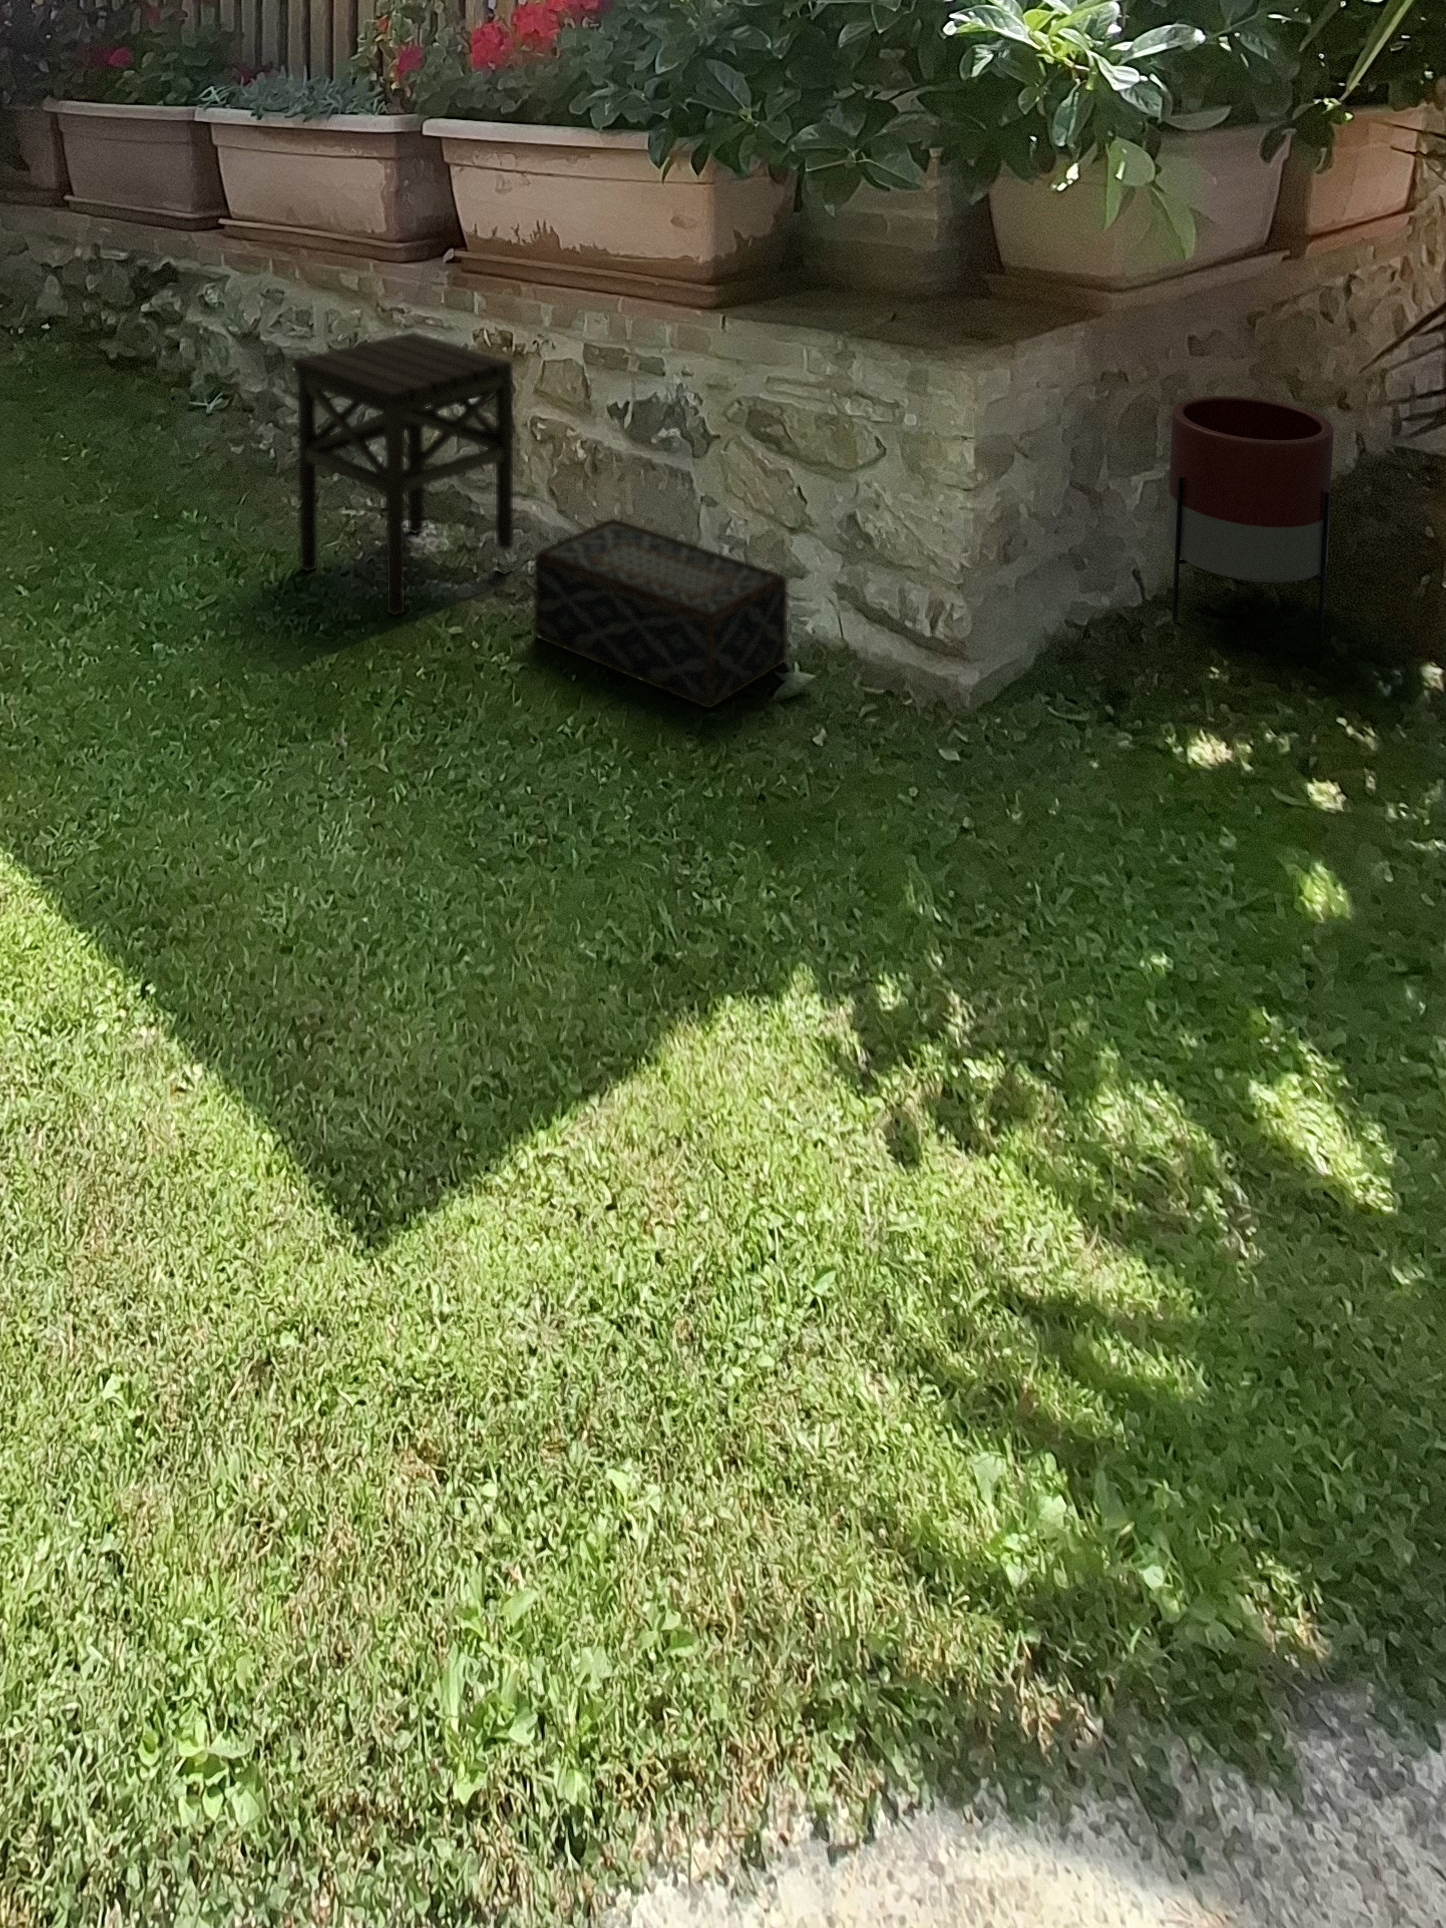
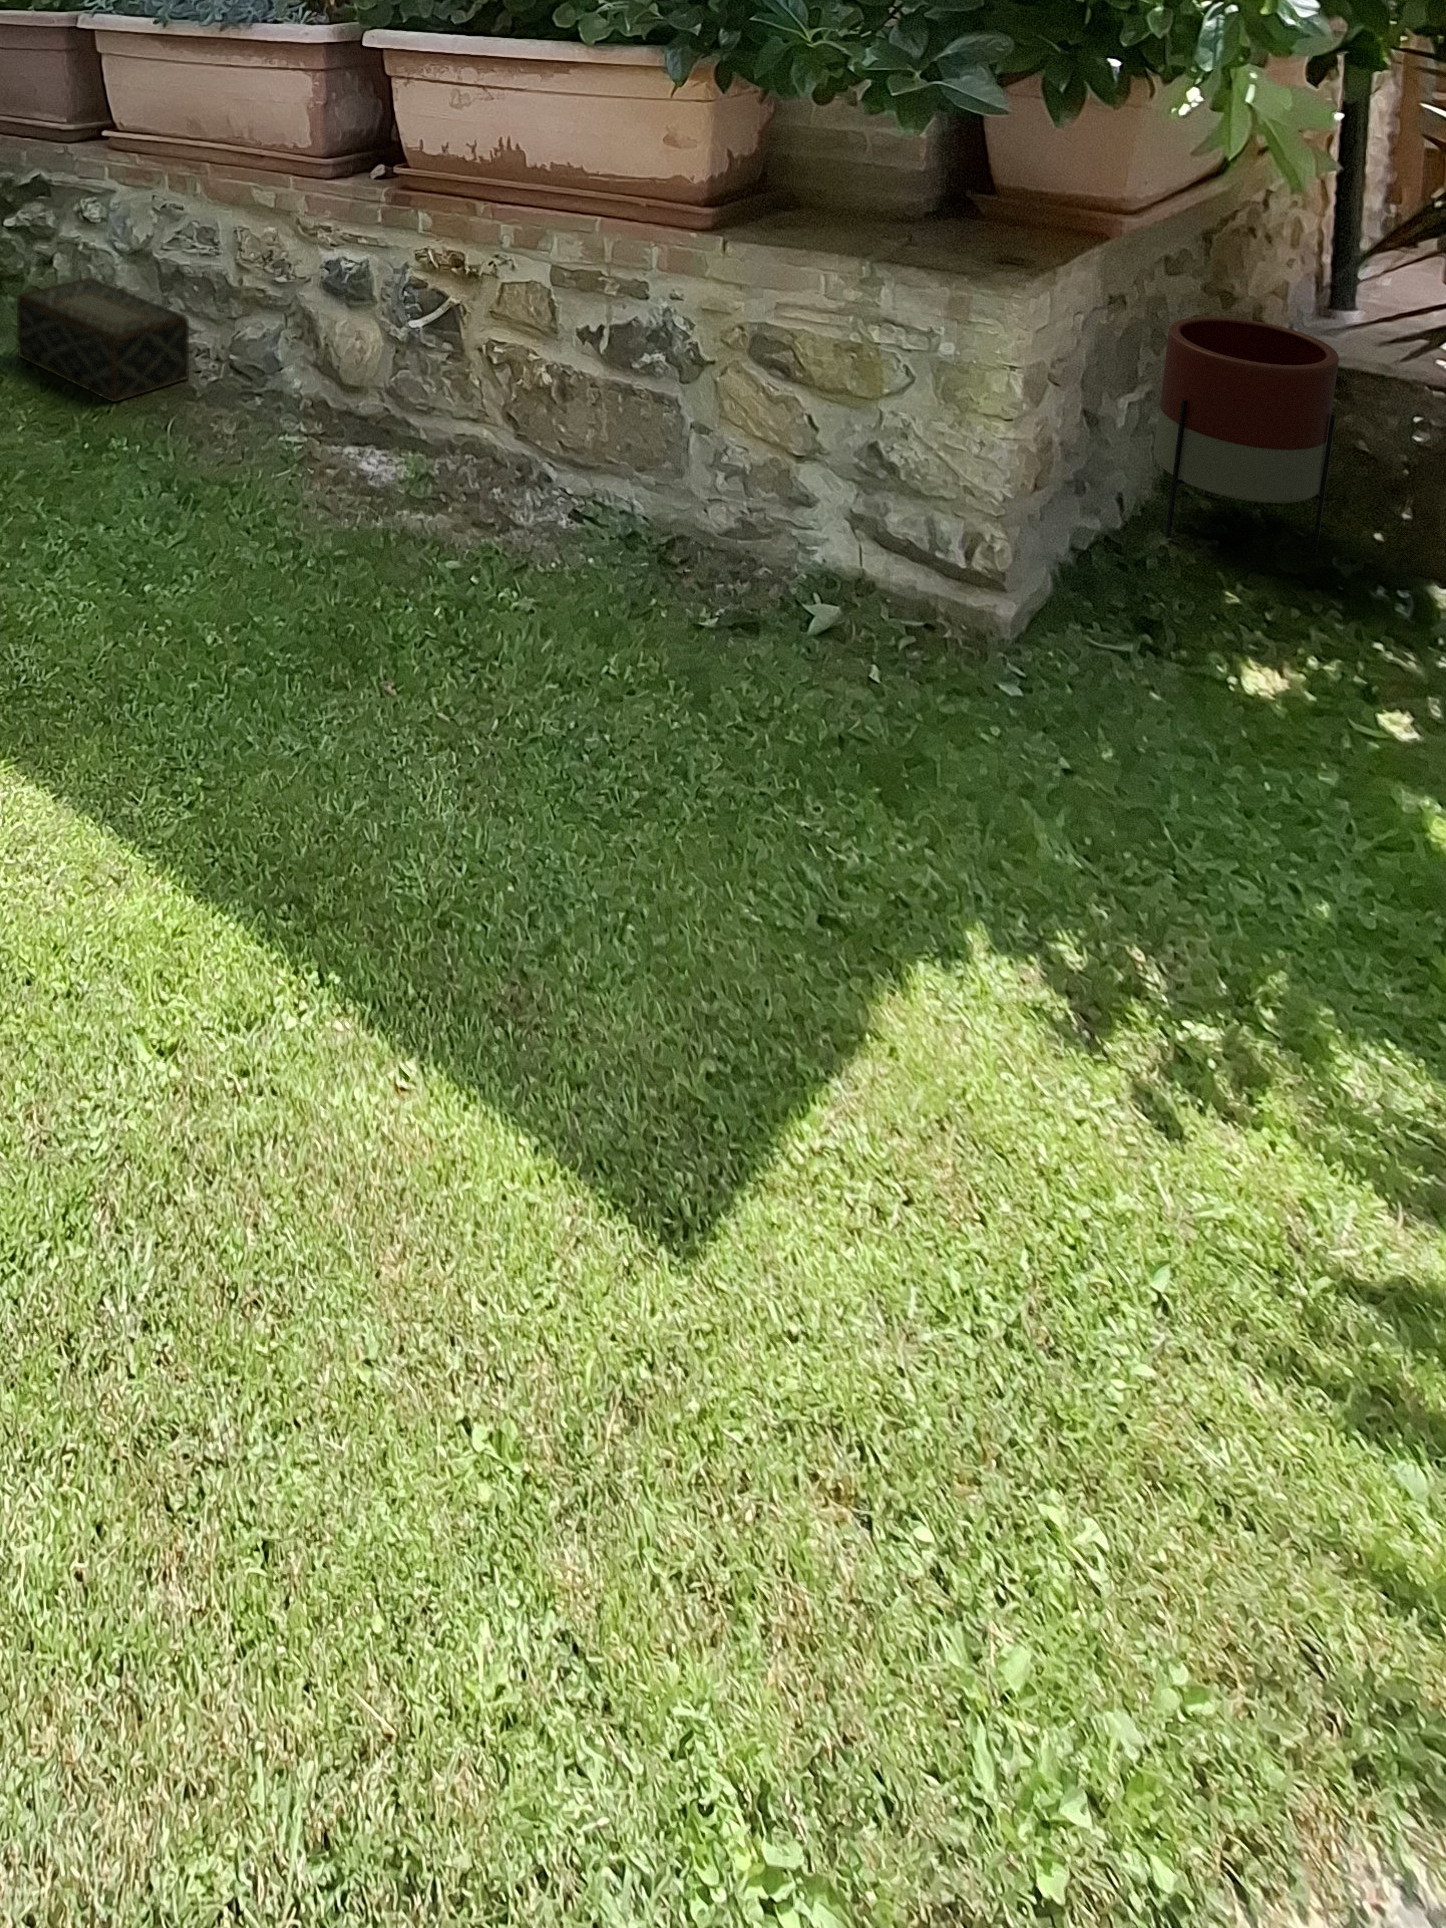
side table: present [294,332,513,615] -> none [263,252,489,546]
woven basket: present [534,518,787,708] -> present [17,277,189,402]

